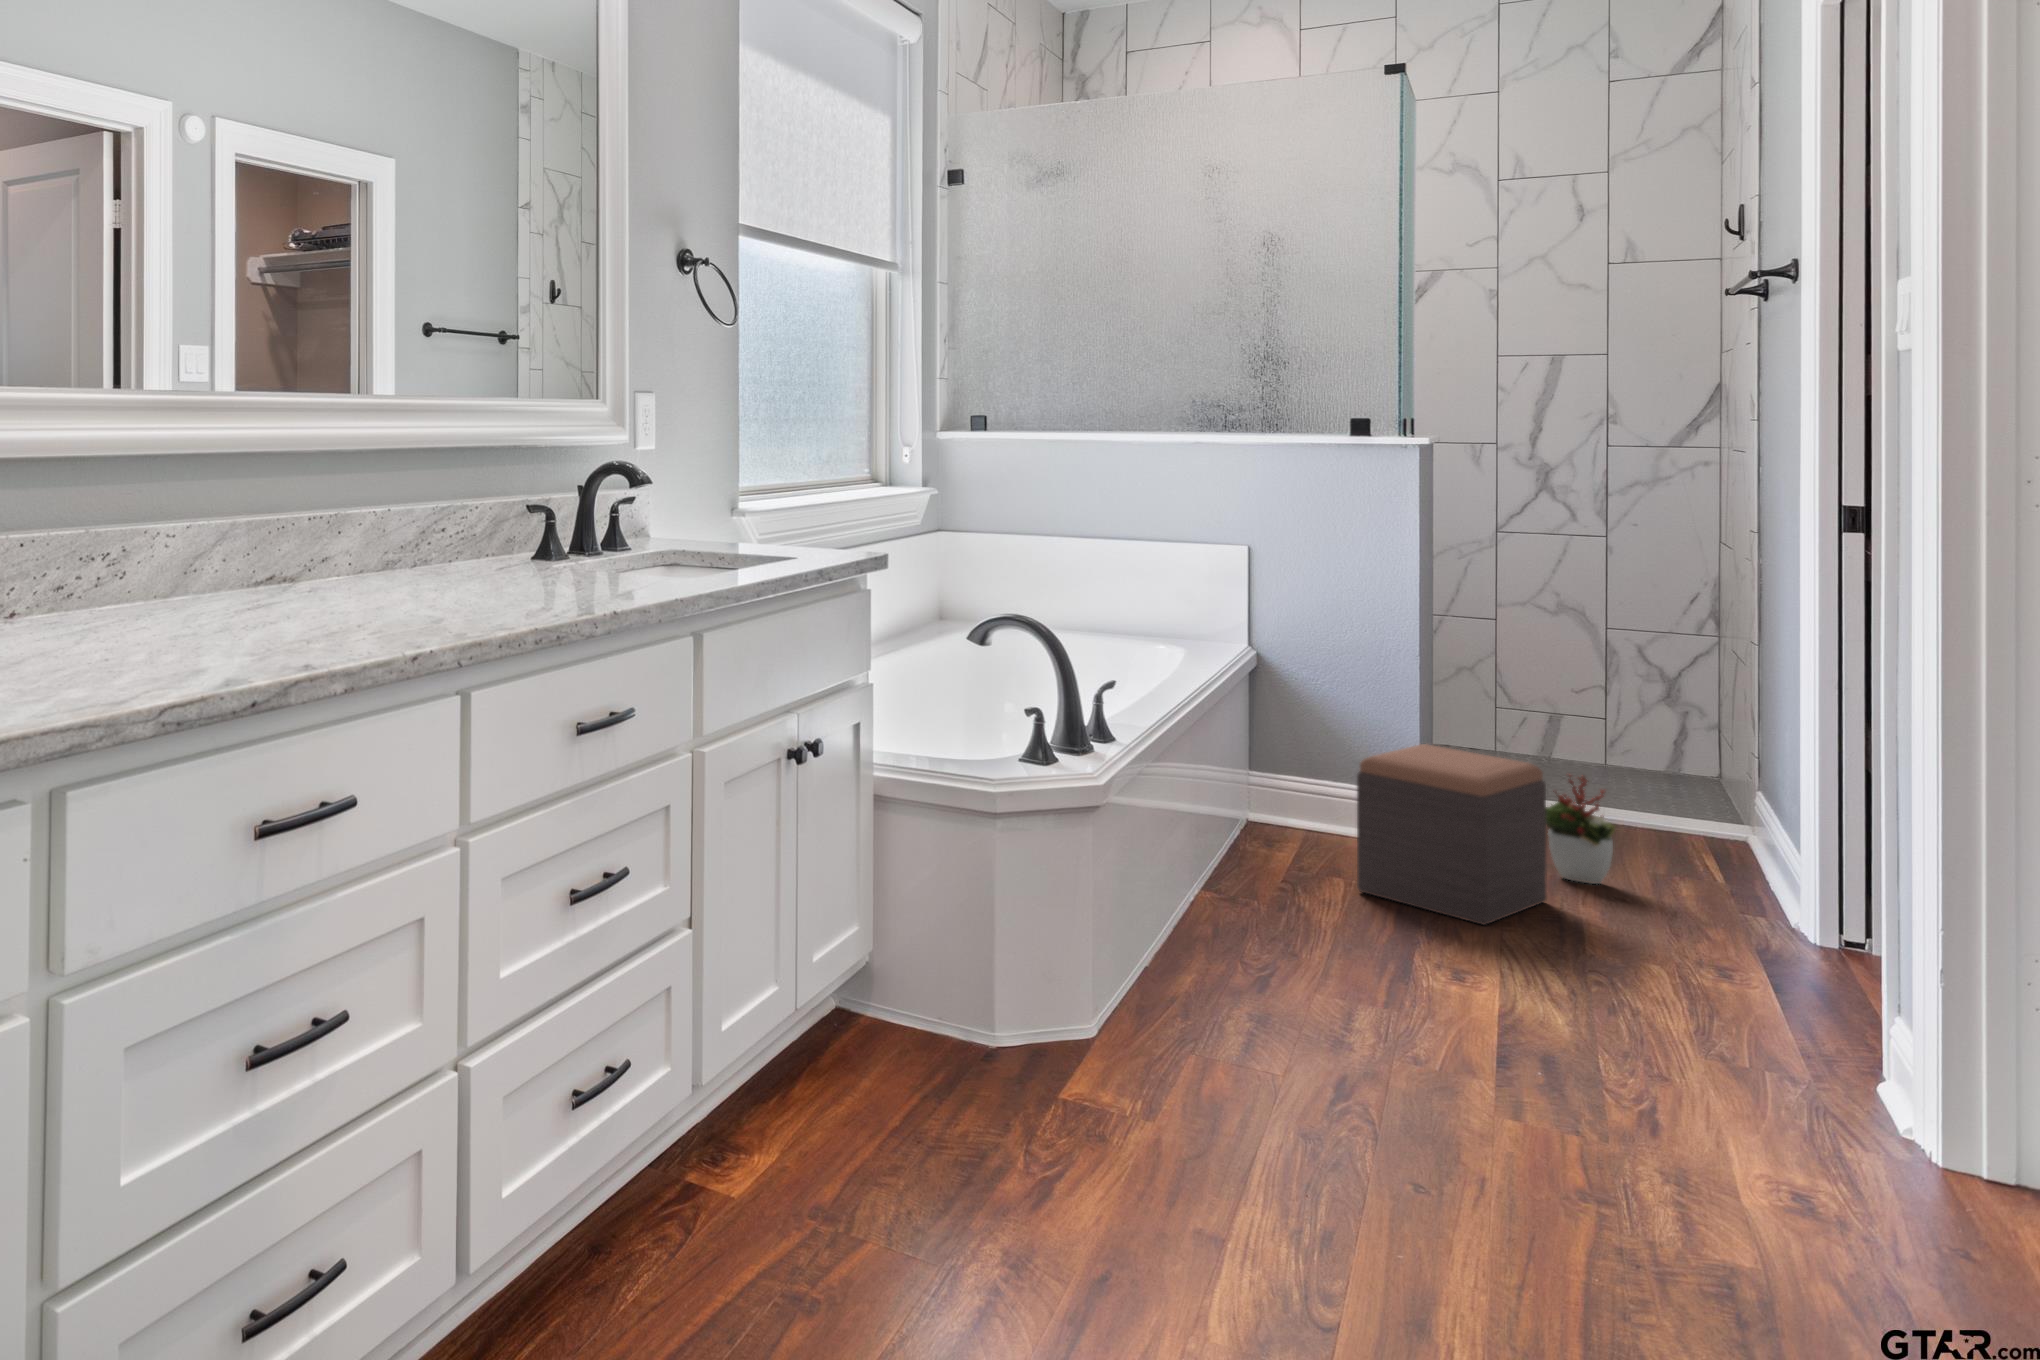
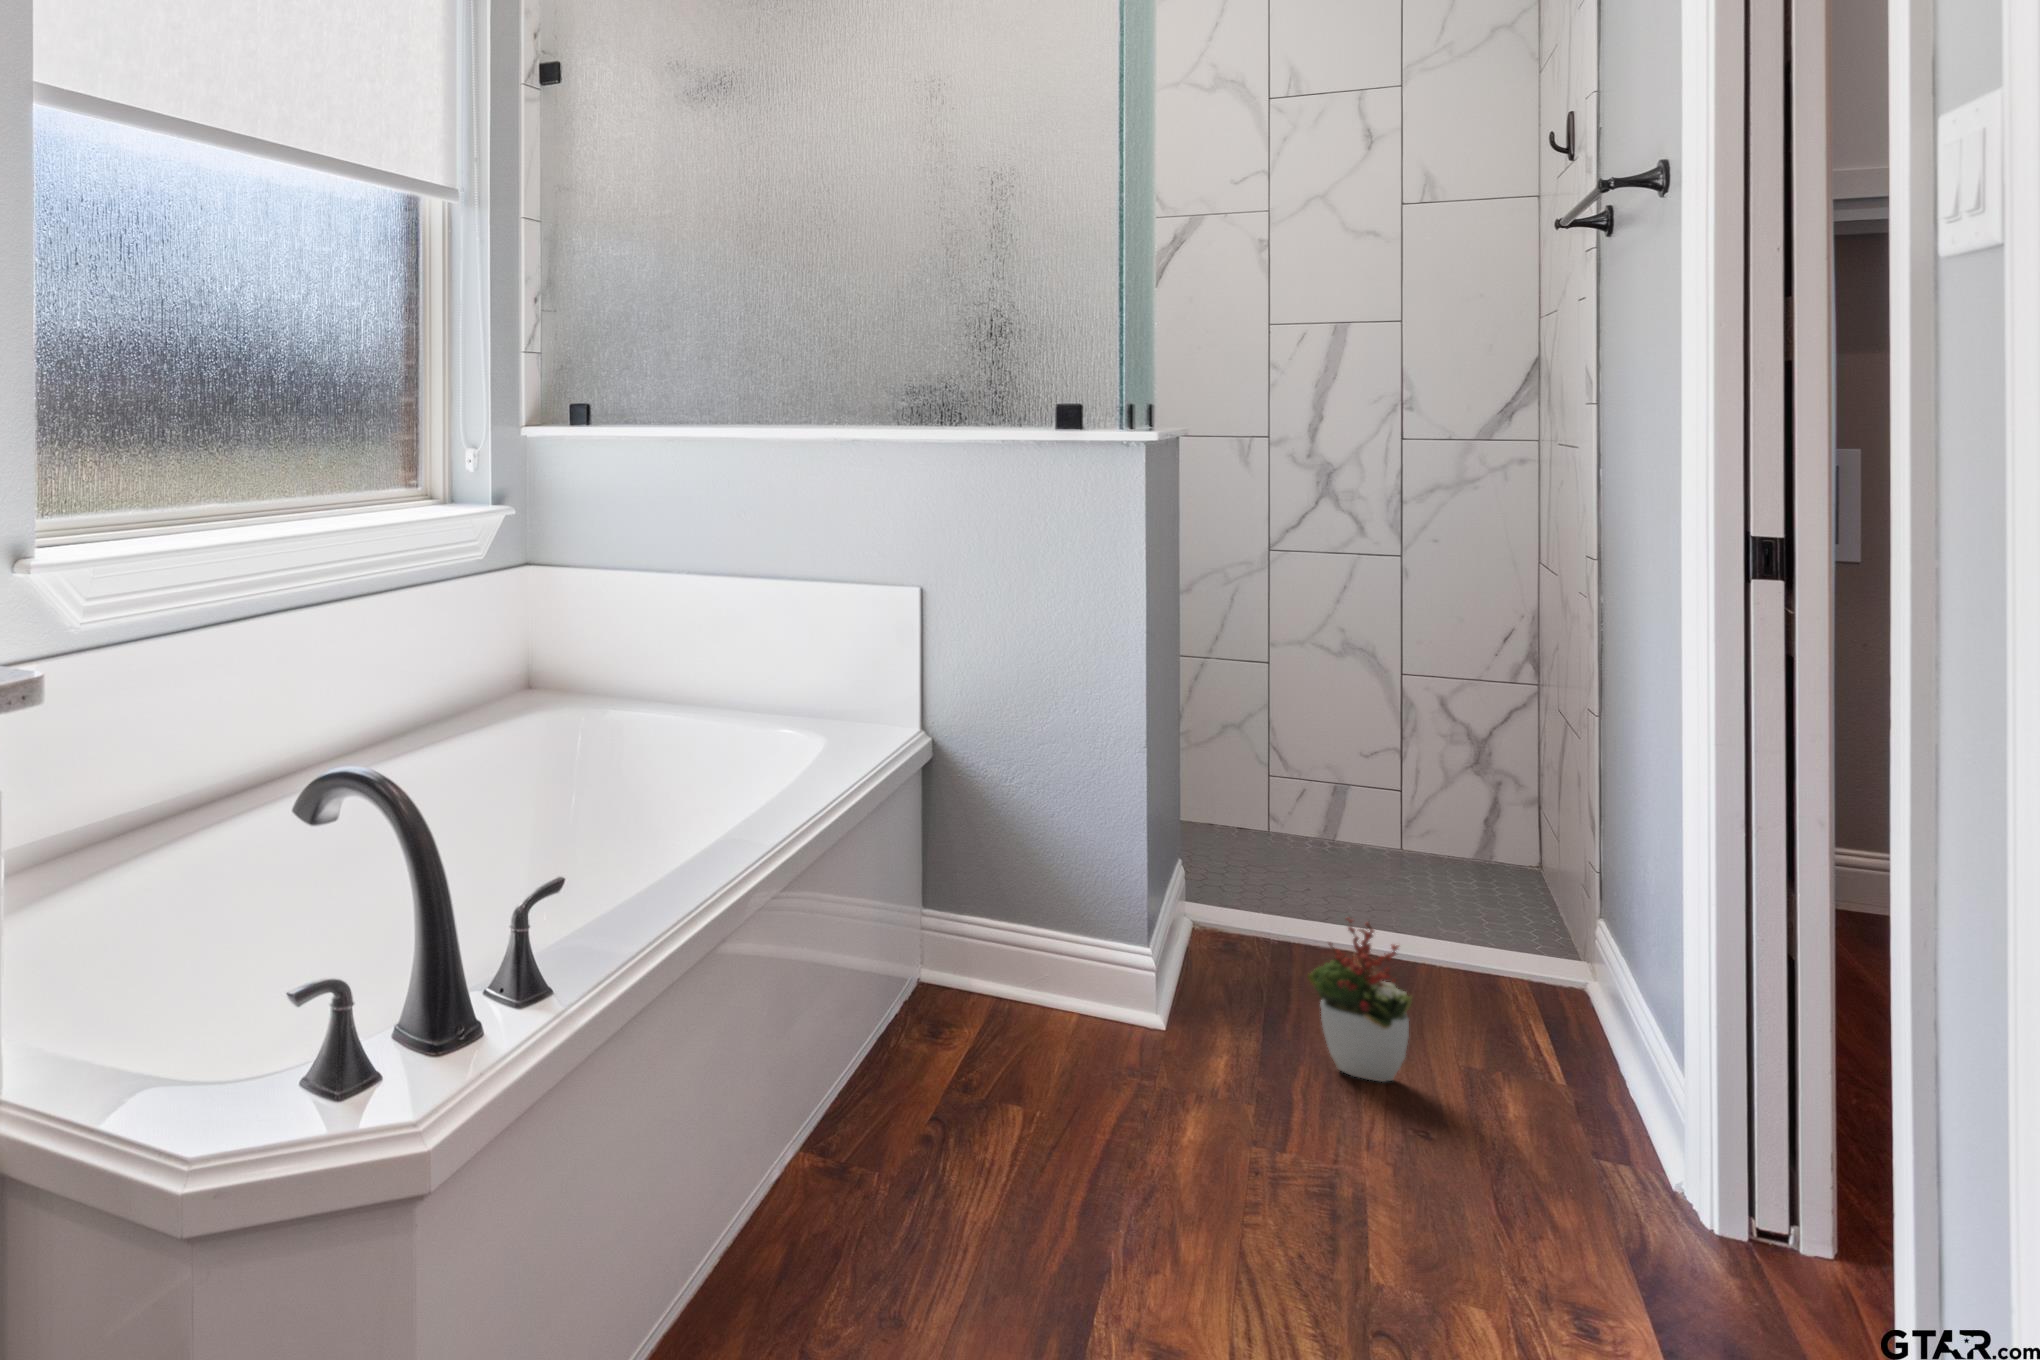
footstool: present [1357,744,1547,925] -> none [1045,881,1315,1189]

